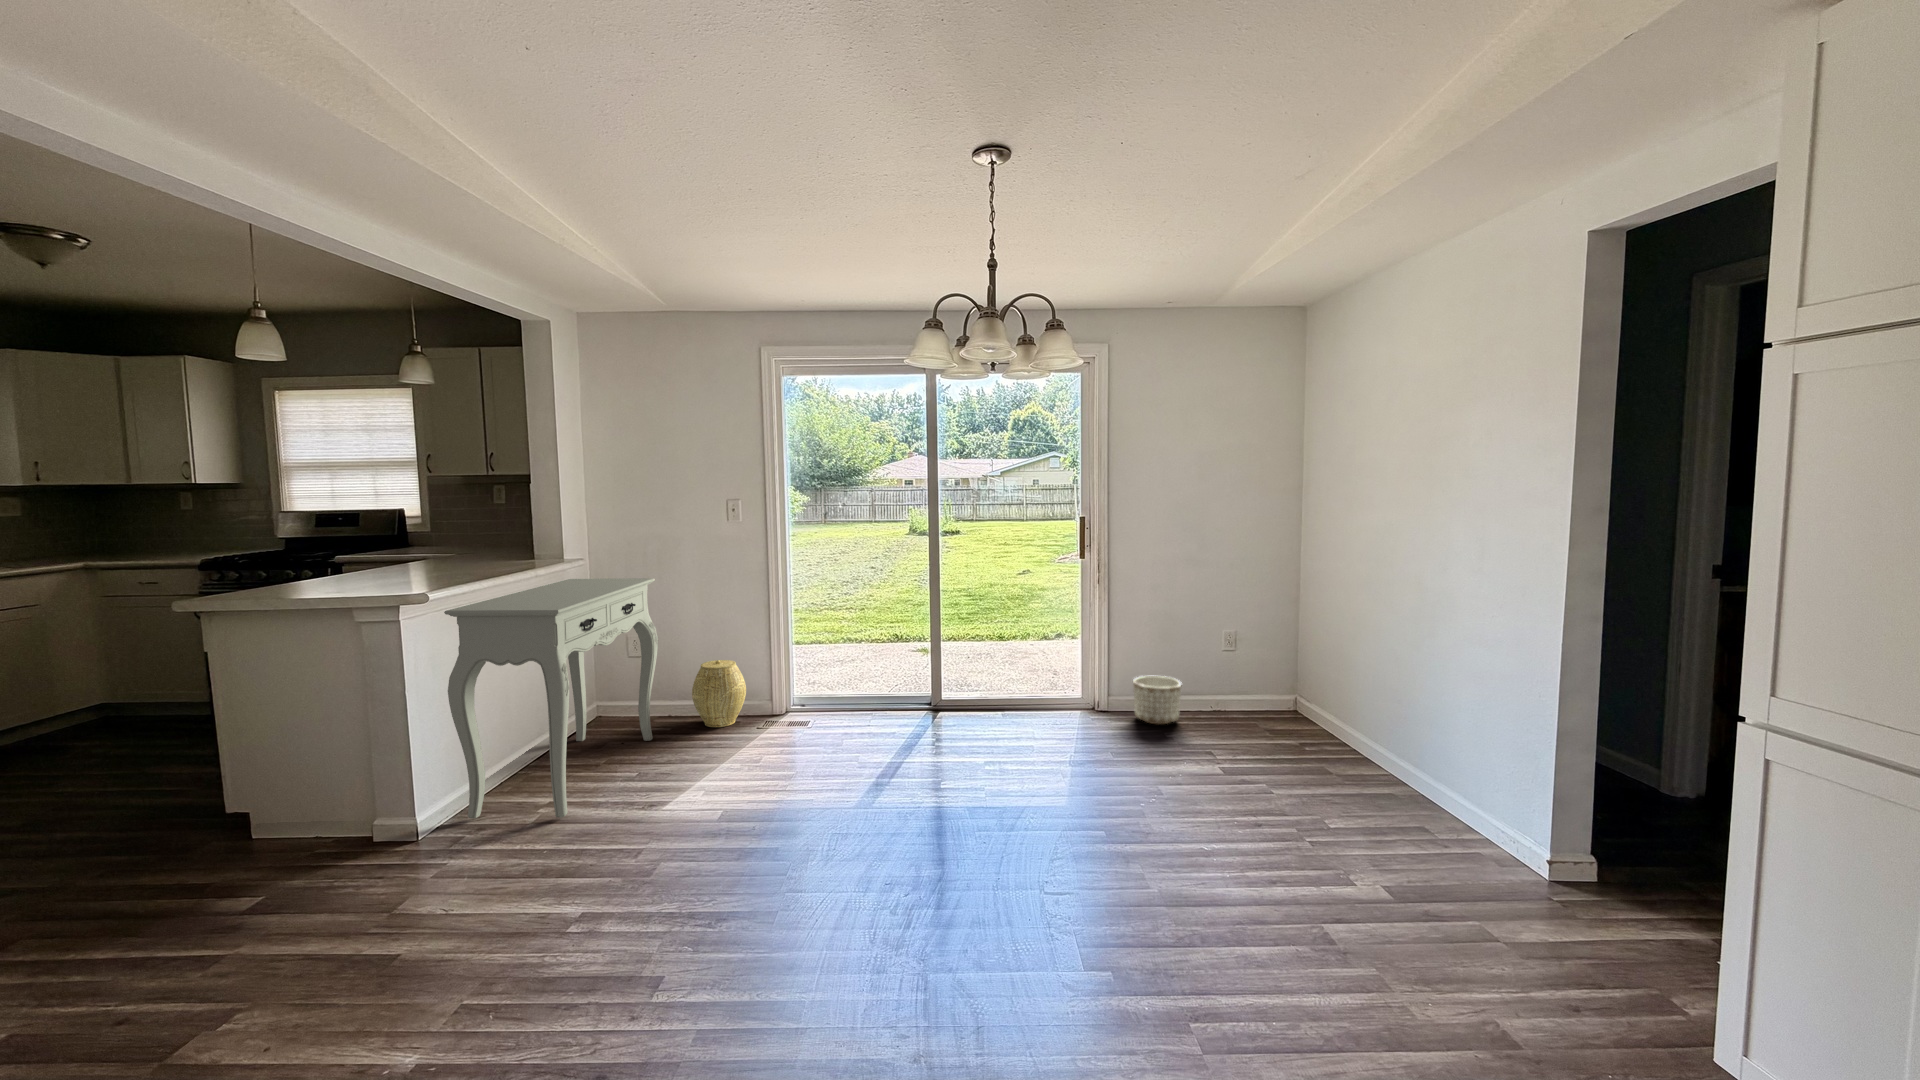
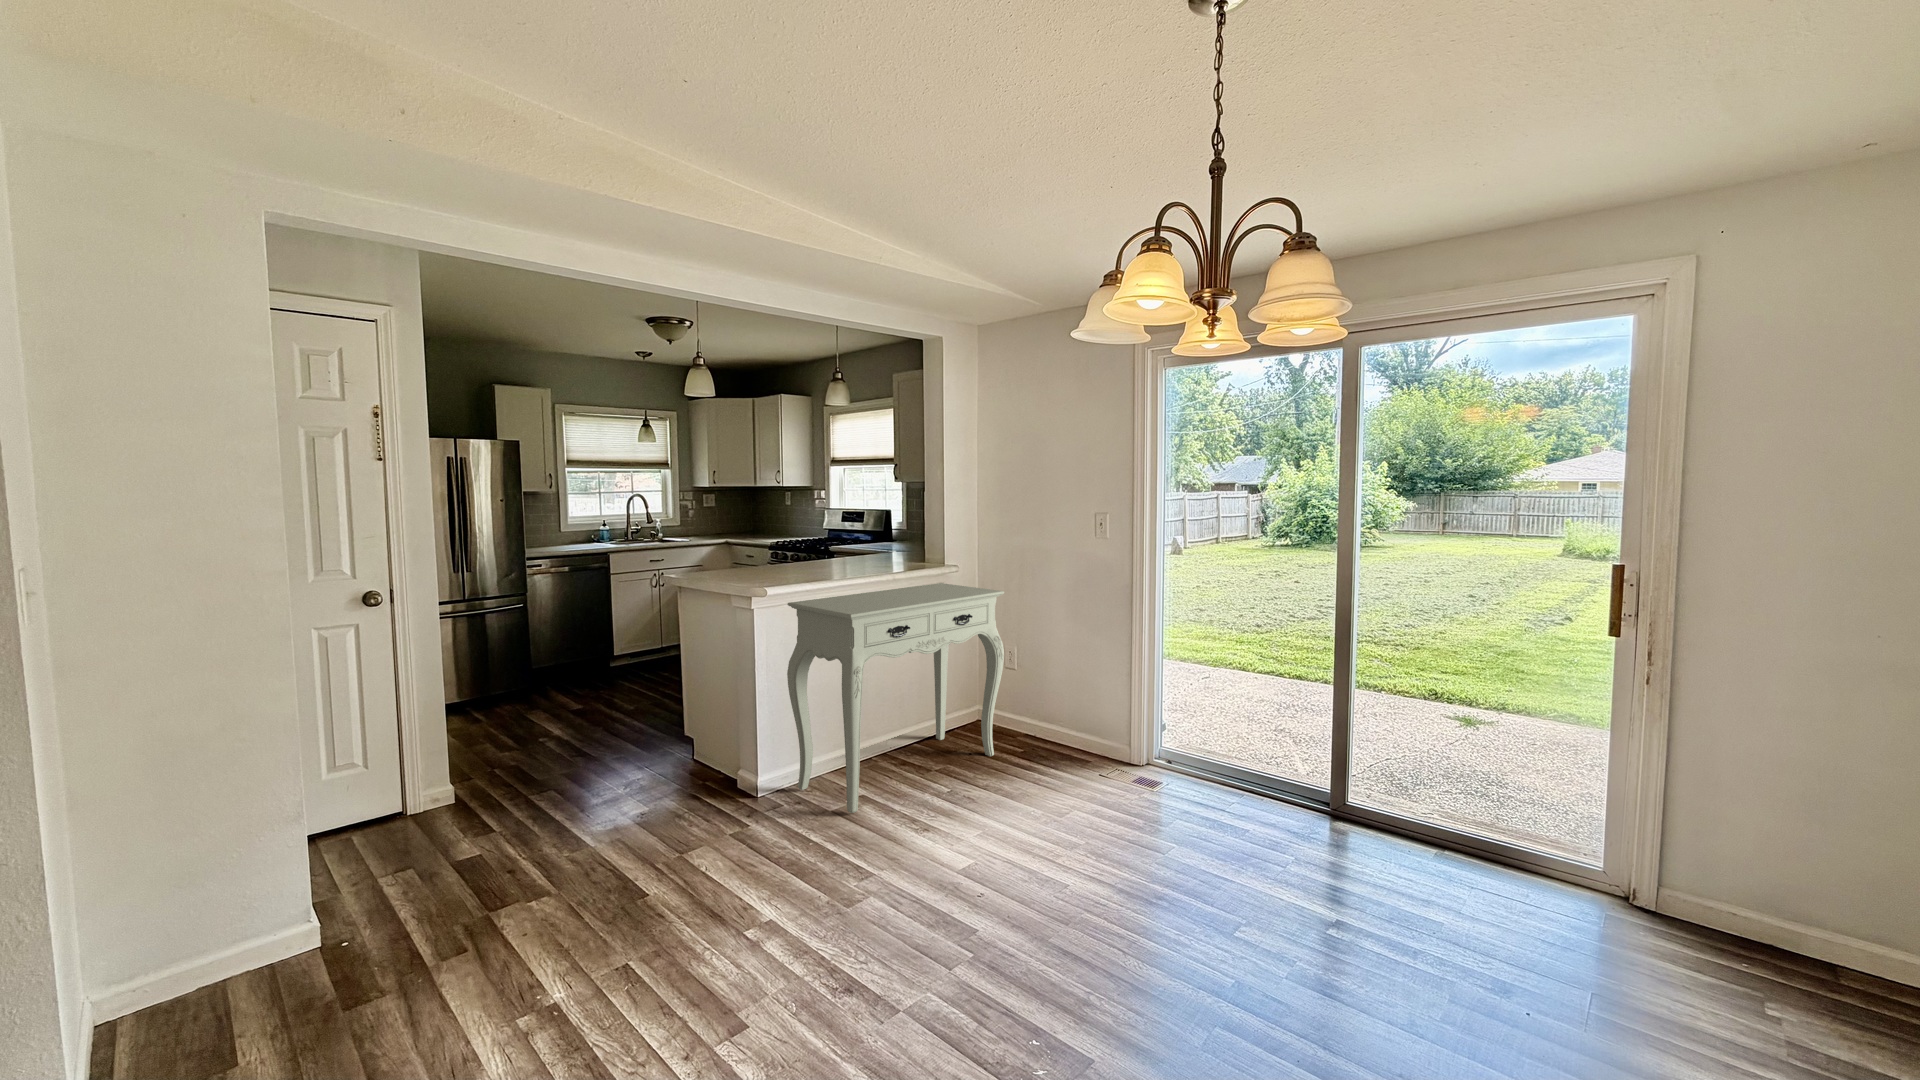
woven basket: present [692,660,746,727] -> none [1039,686,1096,761]
planter: present [1133,676,1181,724] -> none [1711,871,1847,988]

